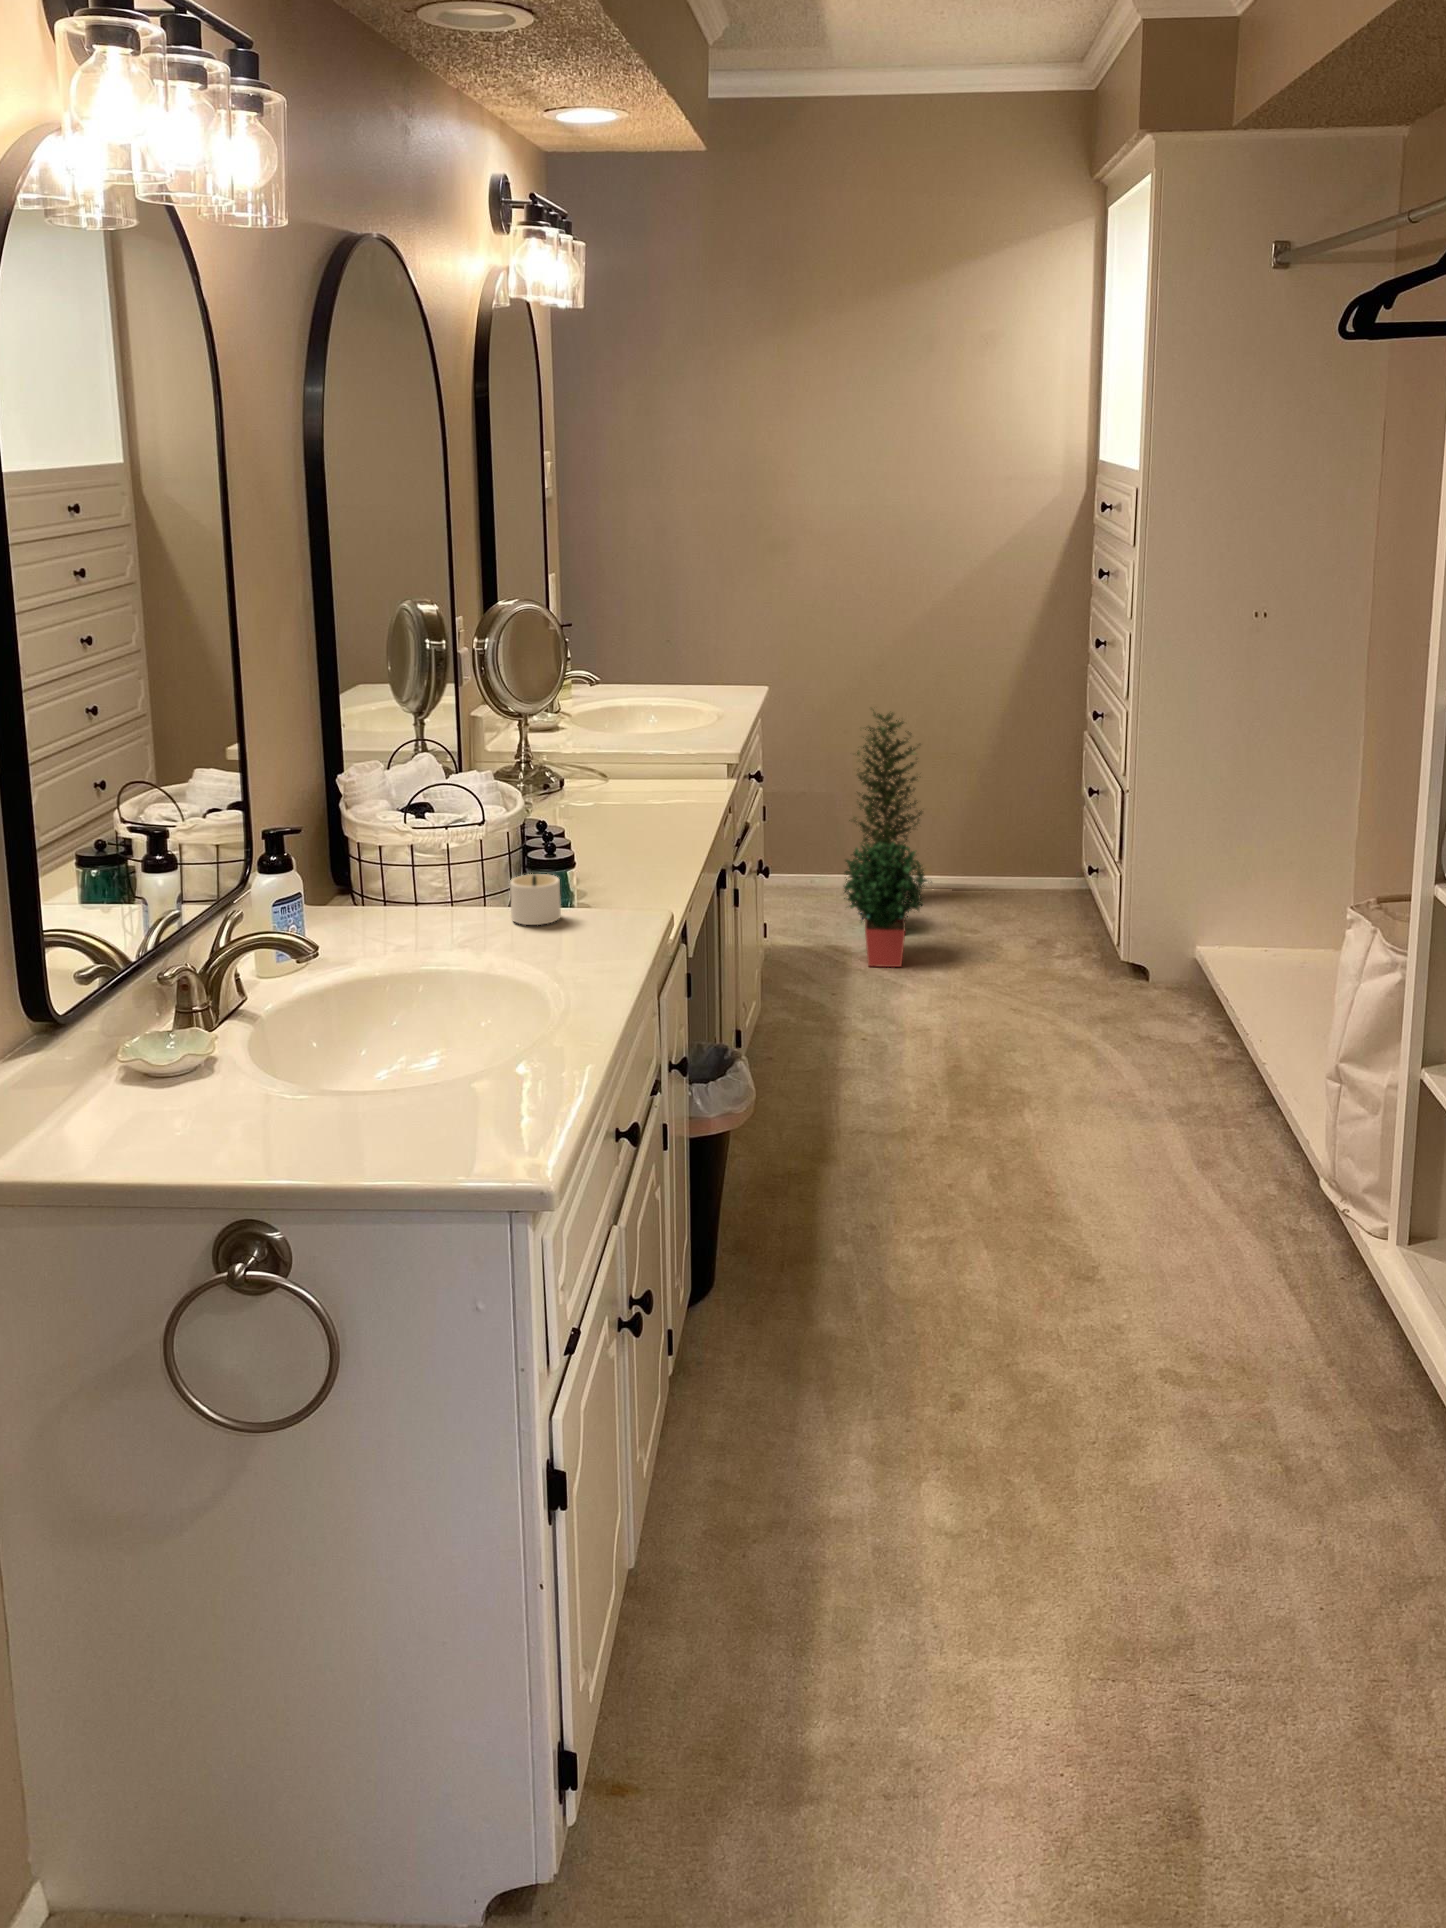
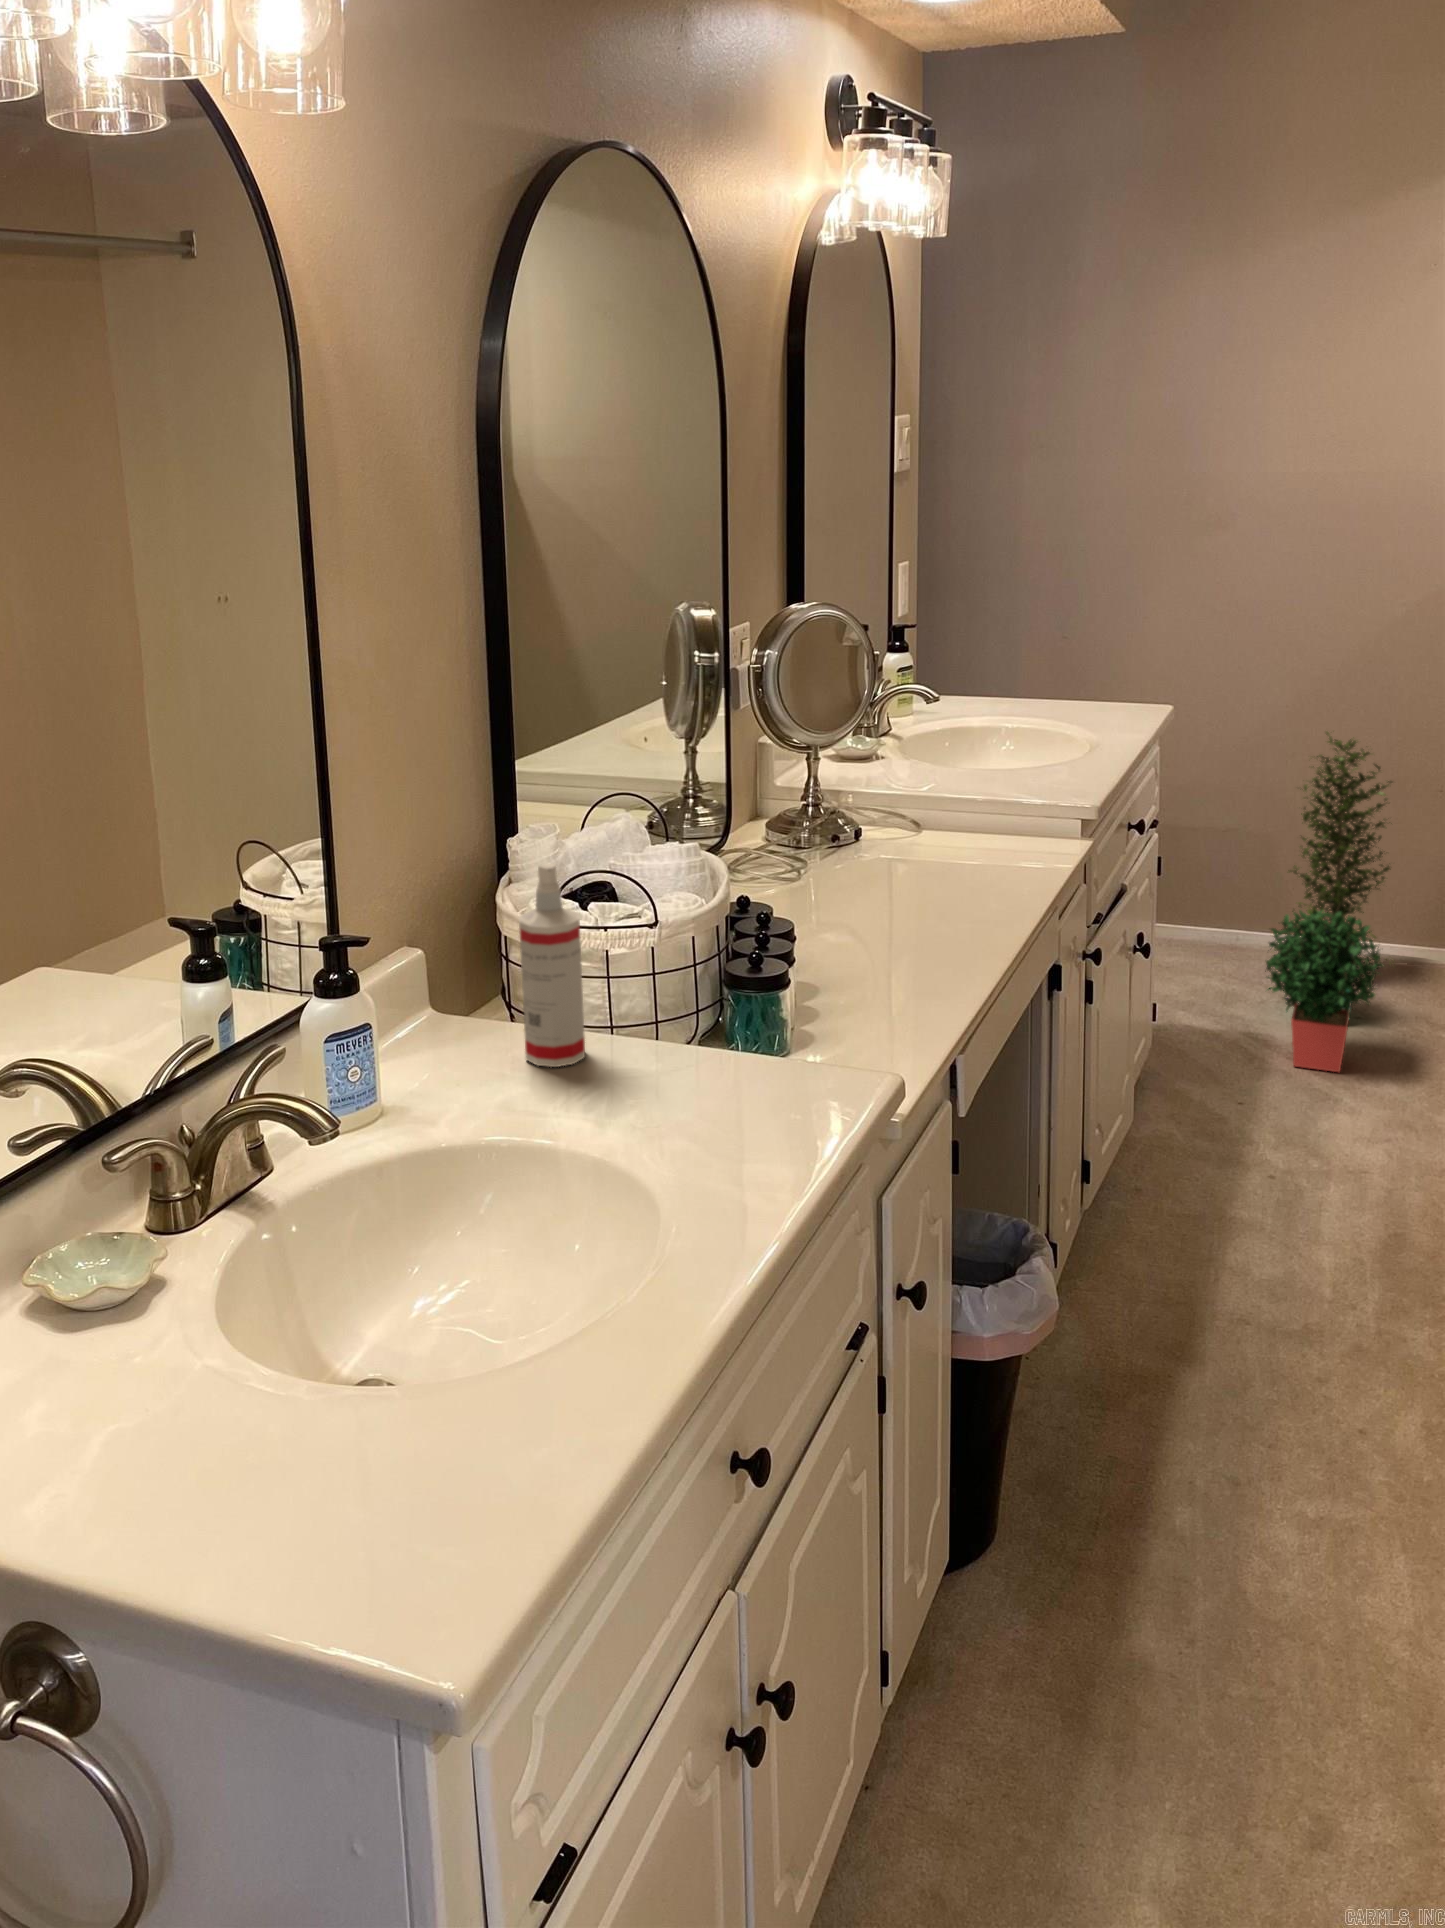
spray bottle: none [393,772,445,924] -> present [519,864,585,1067]
candle: present [510,874,561,925] -> none [664,1013,761,1091]

